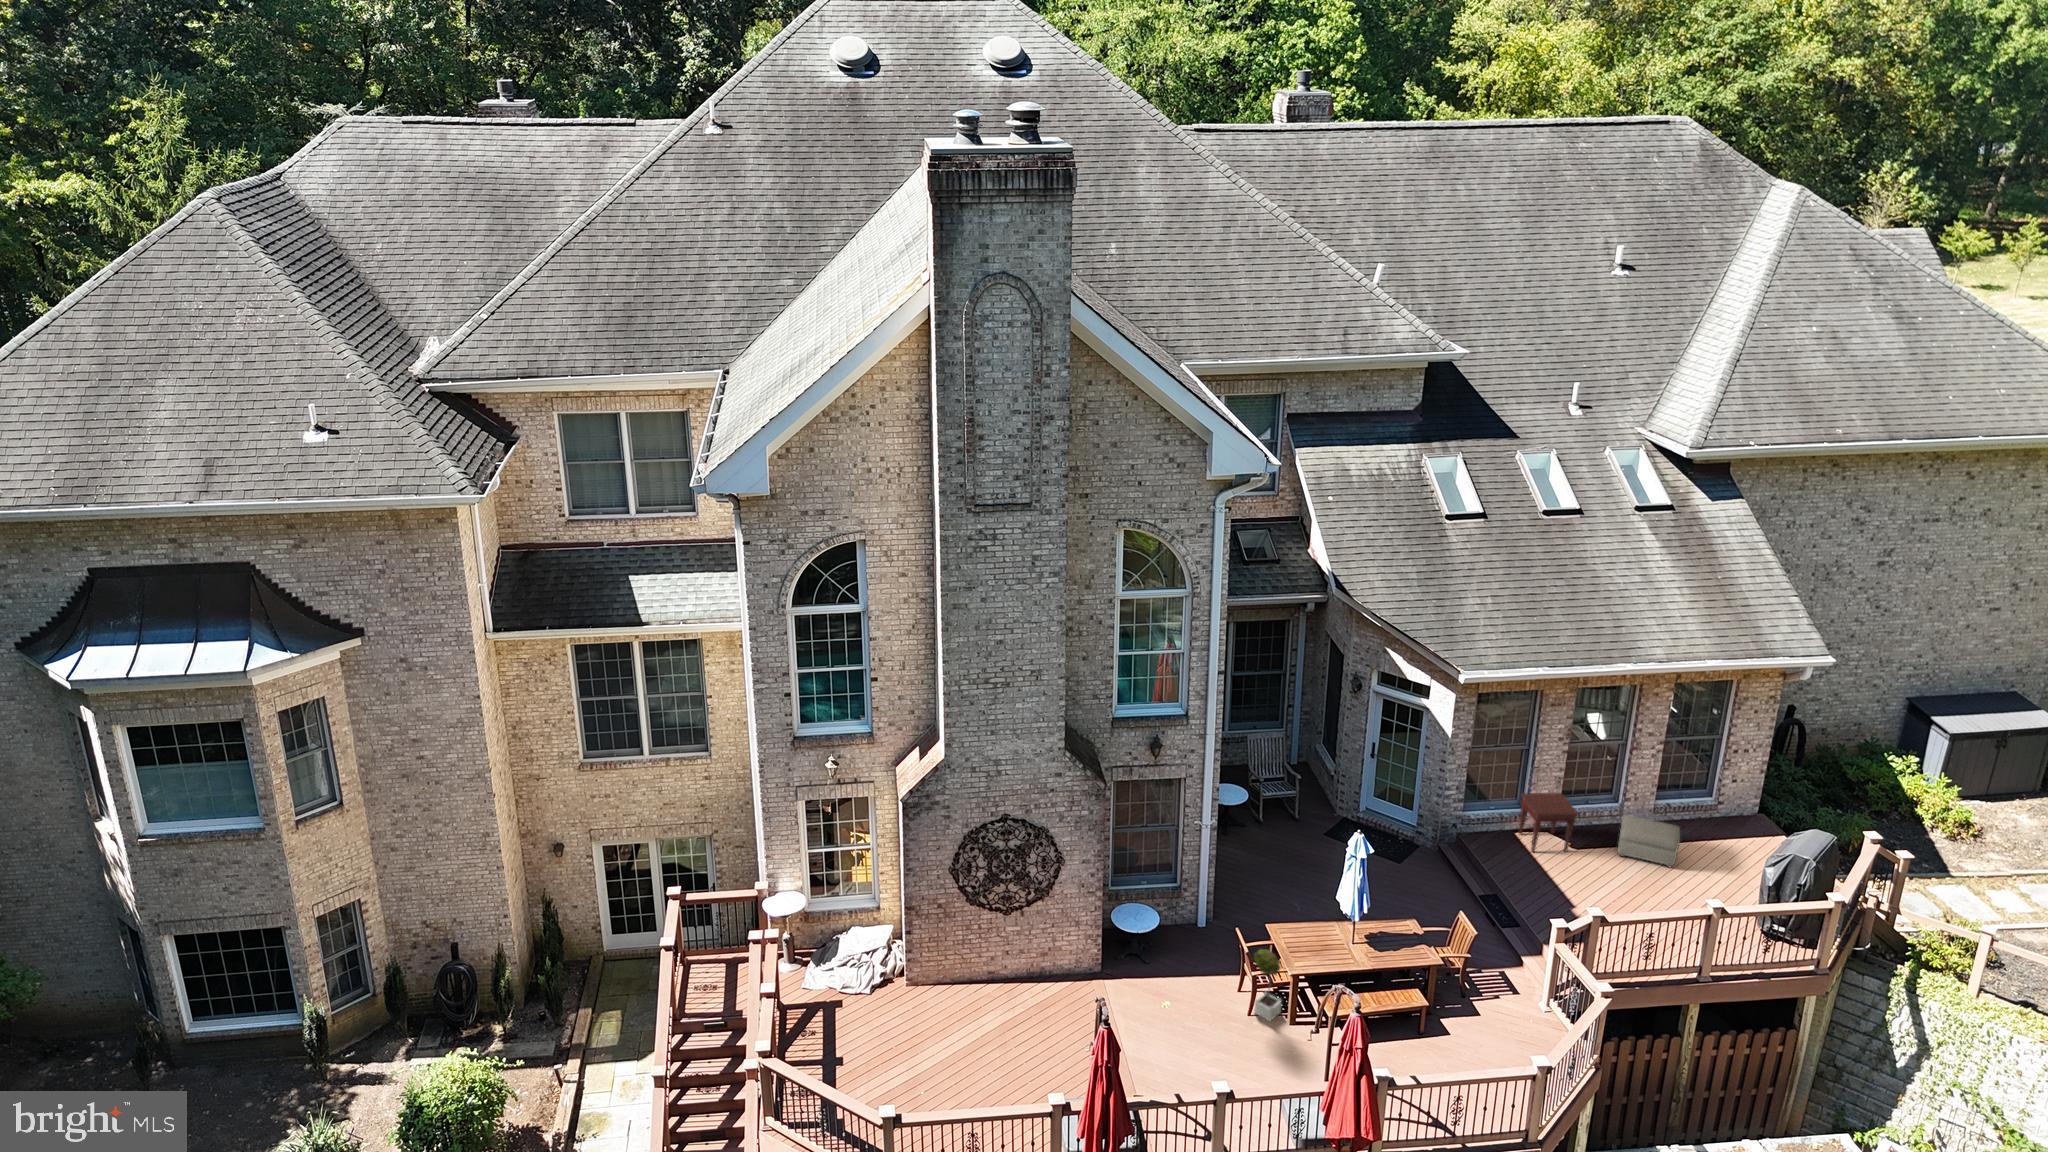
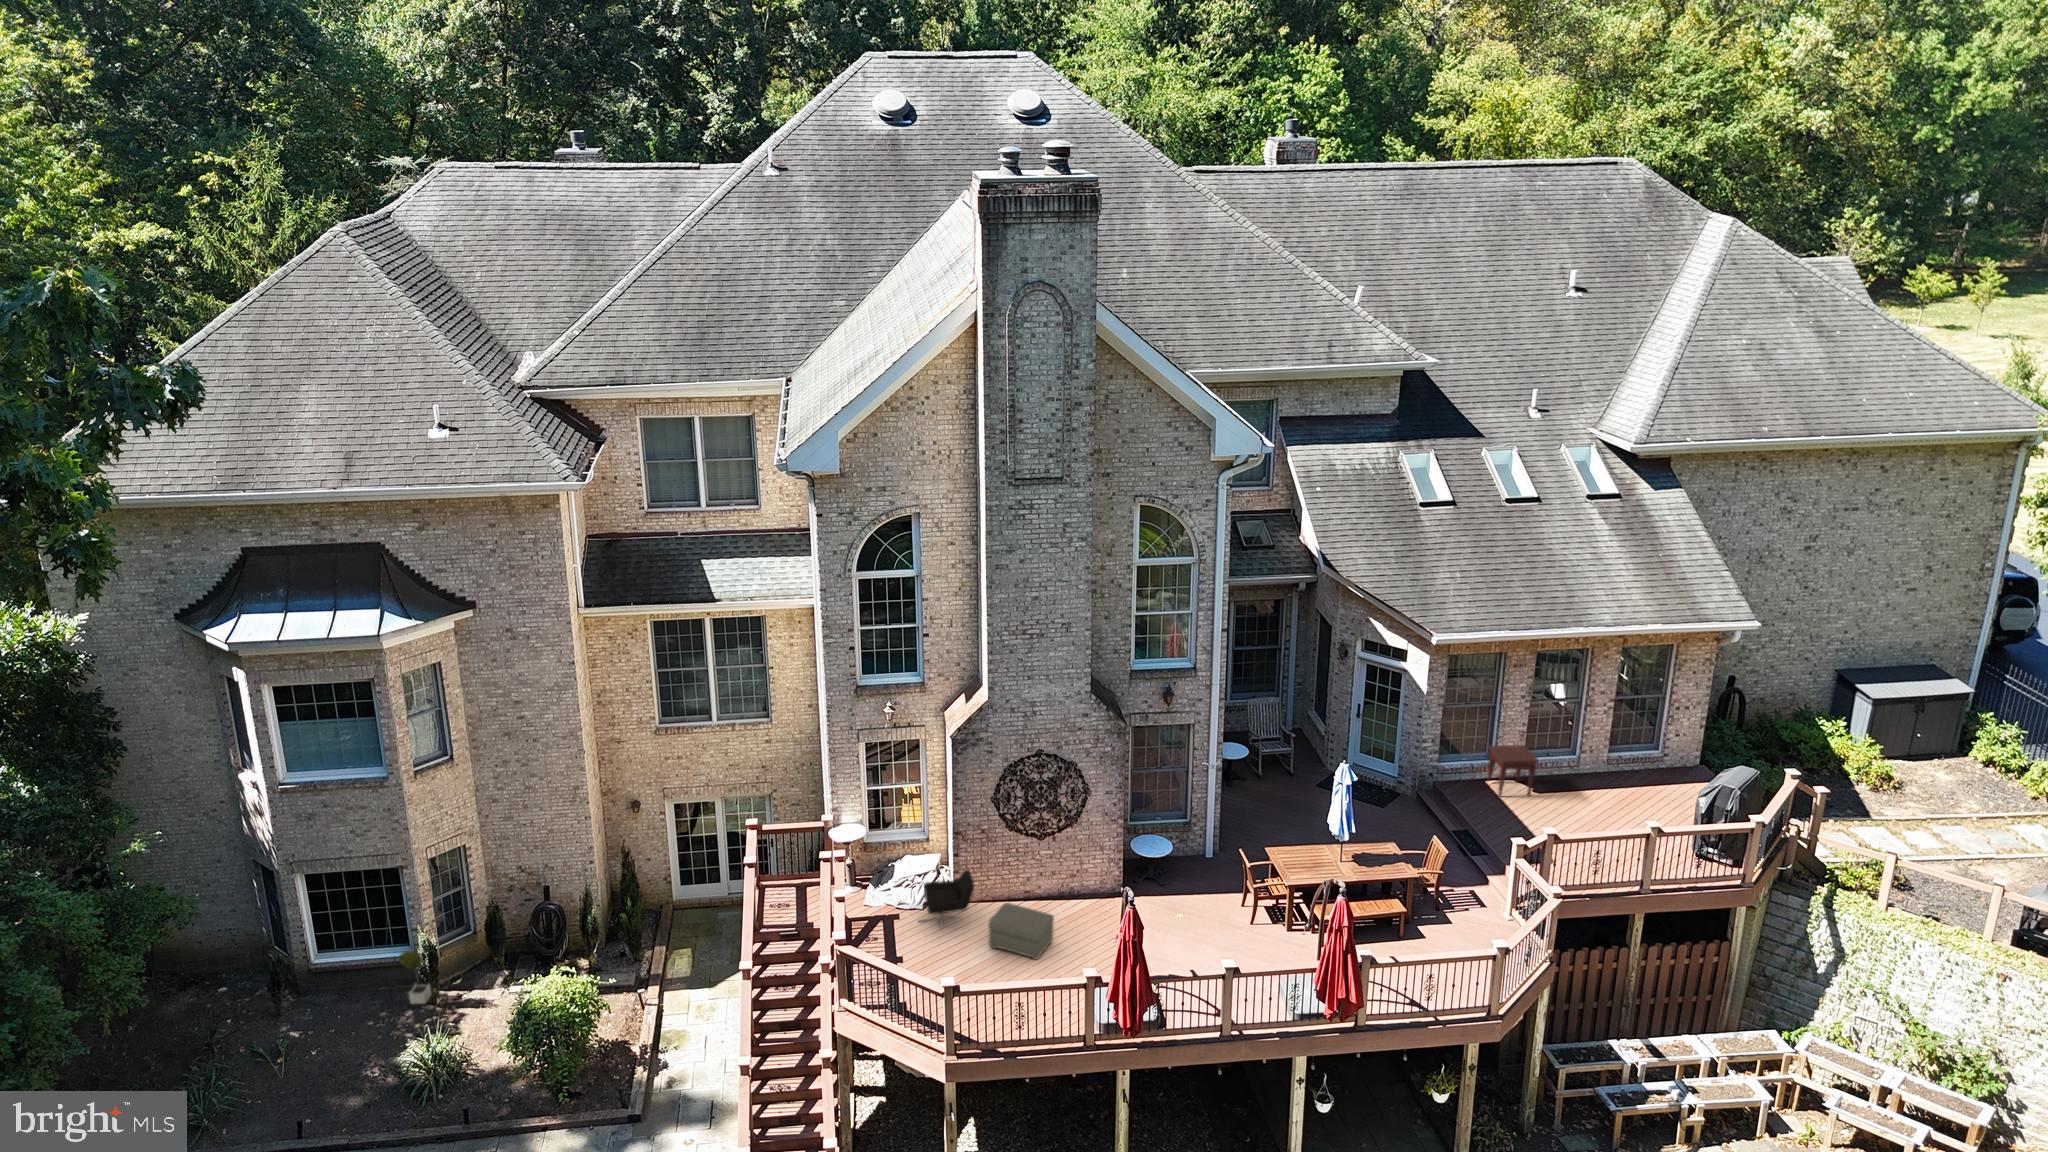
ottoman: present [1618,815,1680,867] -> present [988,903,1054,959]
lounge chair: none [864,949,929,1021] -> present [924,870,974,928]
potted tree: present [1254,949,1281,1021] -> present [399,951,431,1004]

